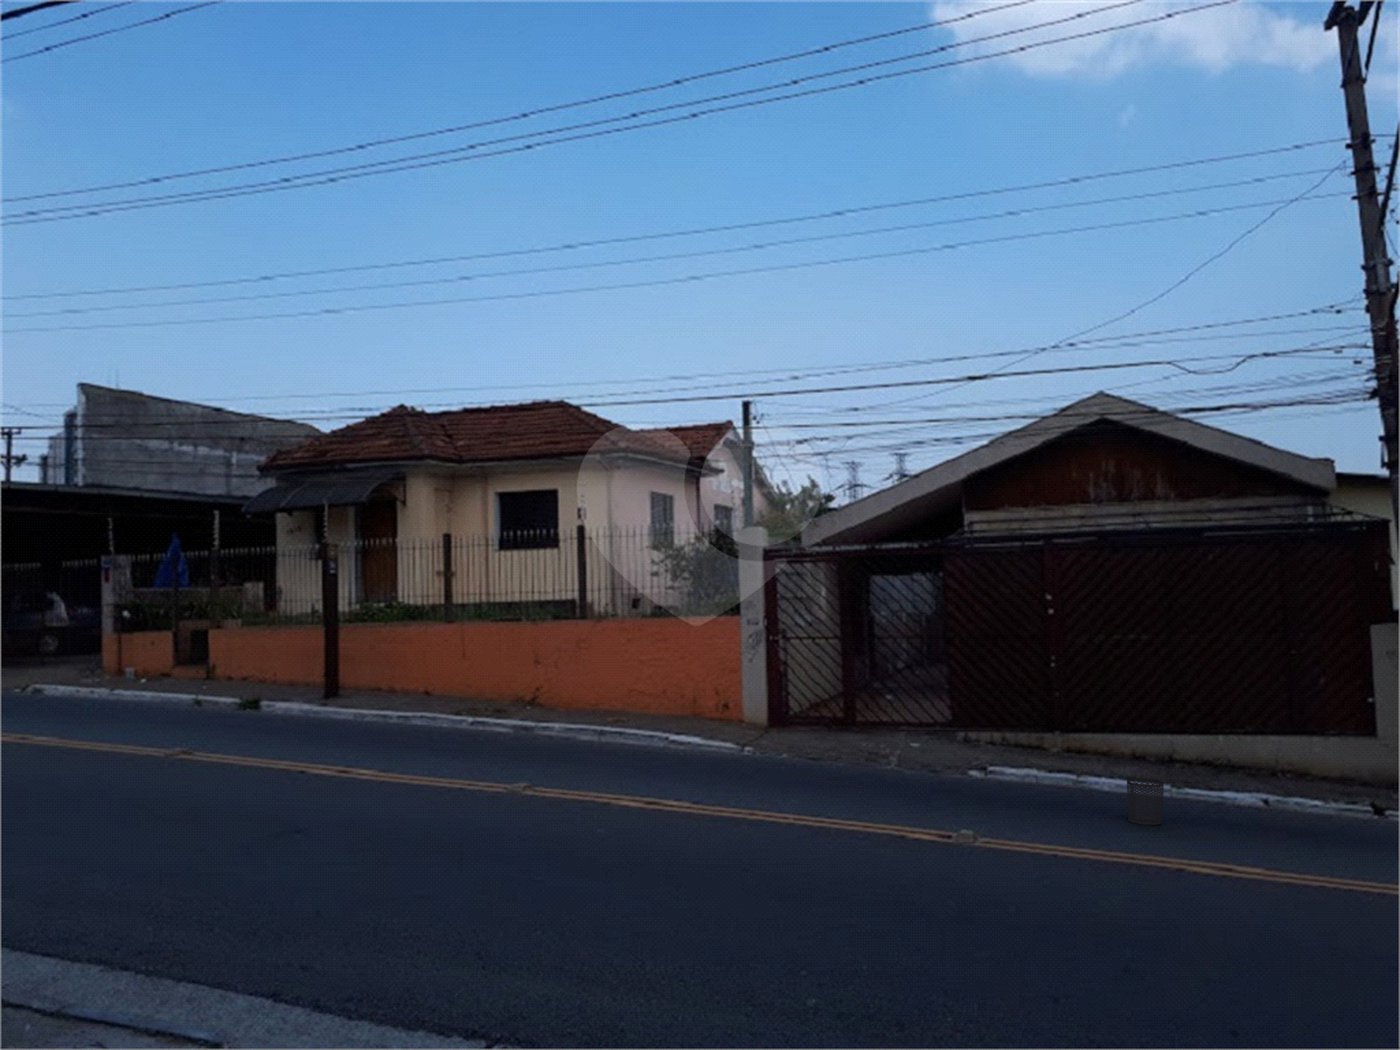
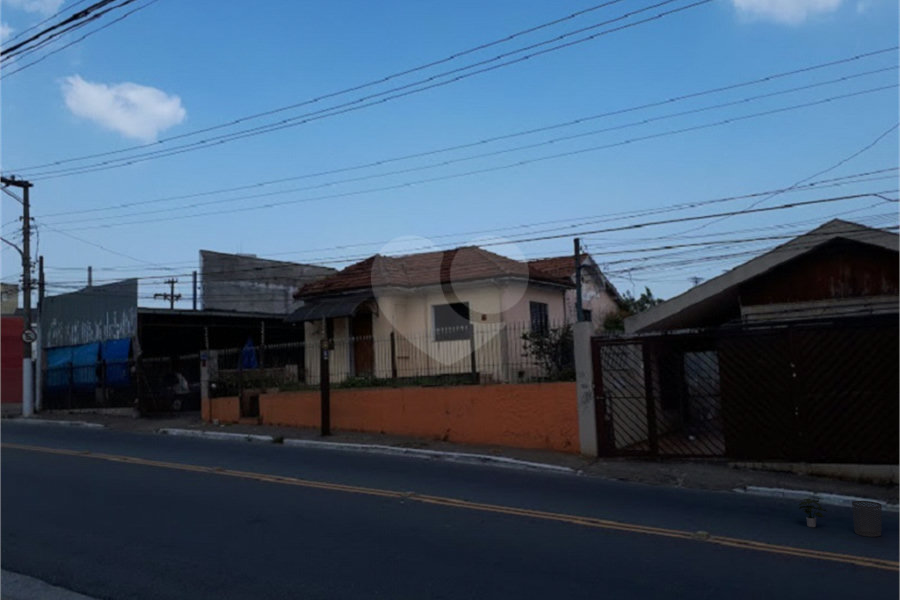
potted plant: none [1057,775,1096,815] -> present [799,497,827,527]

